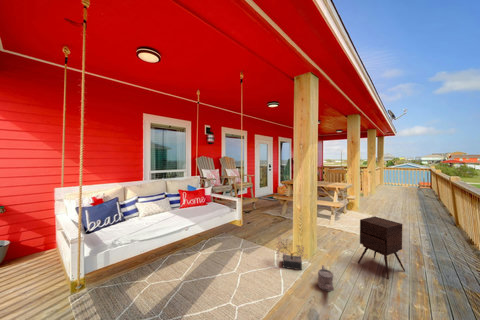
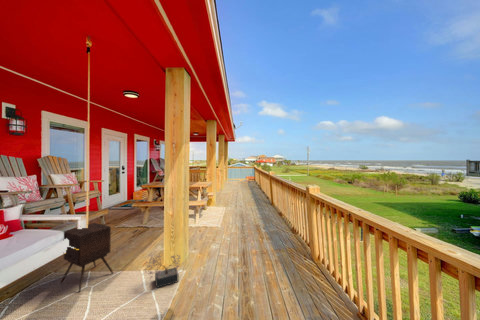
side table: present [358,217,405,279] -> present [61,223,113,292]
watering can: present [318,265,334,291] -> none [197,268,215,294]

